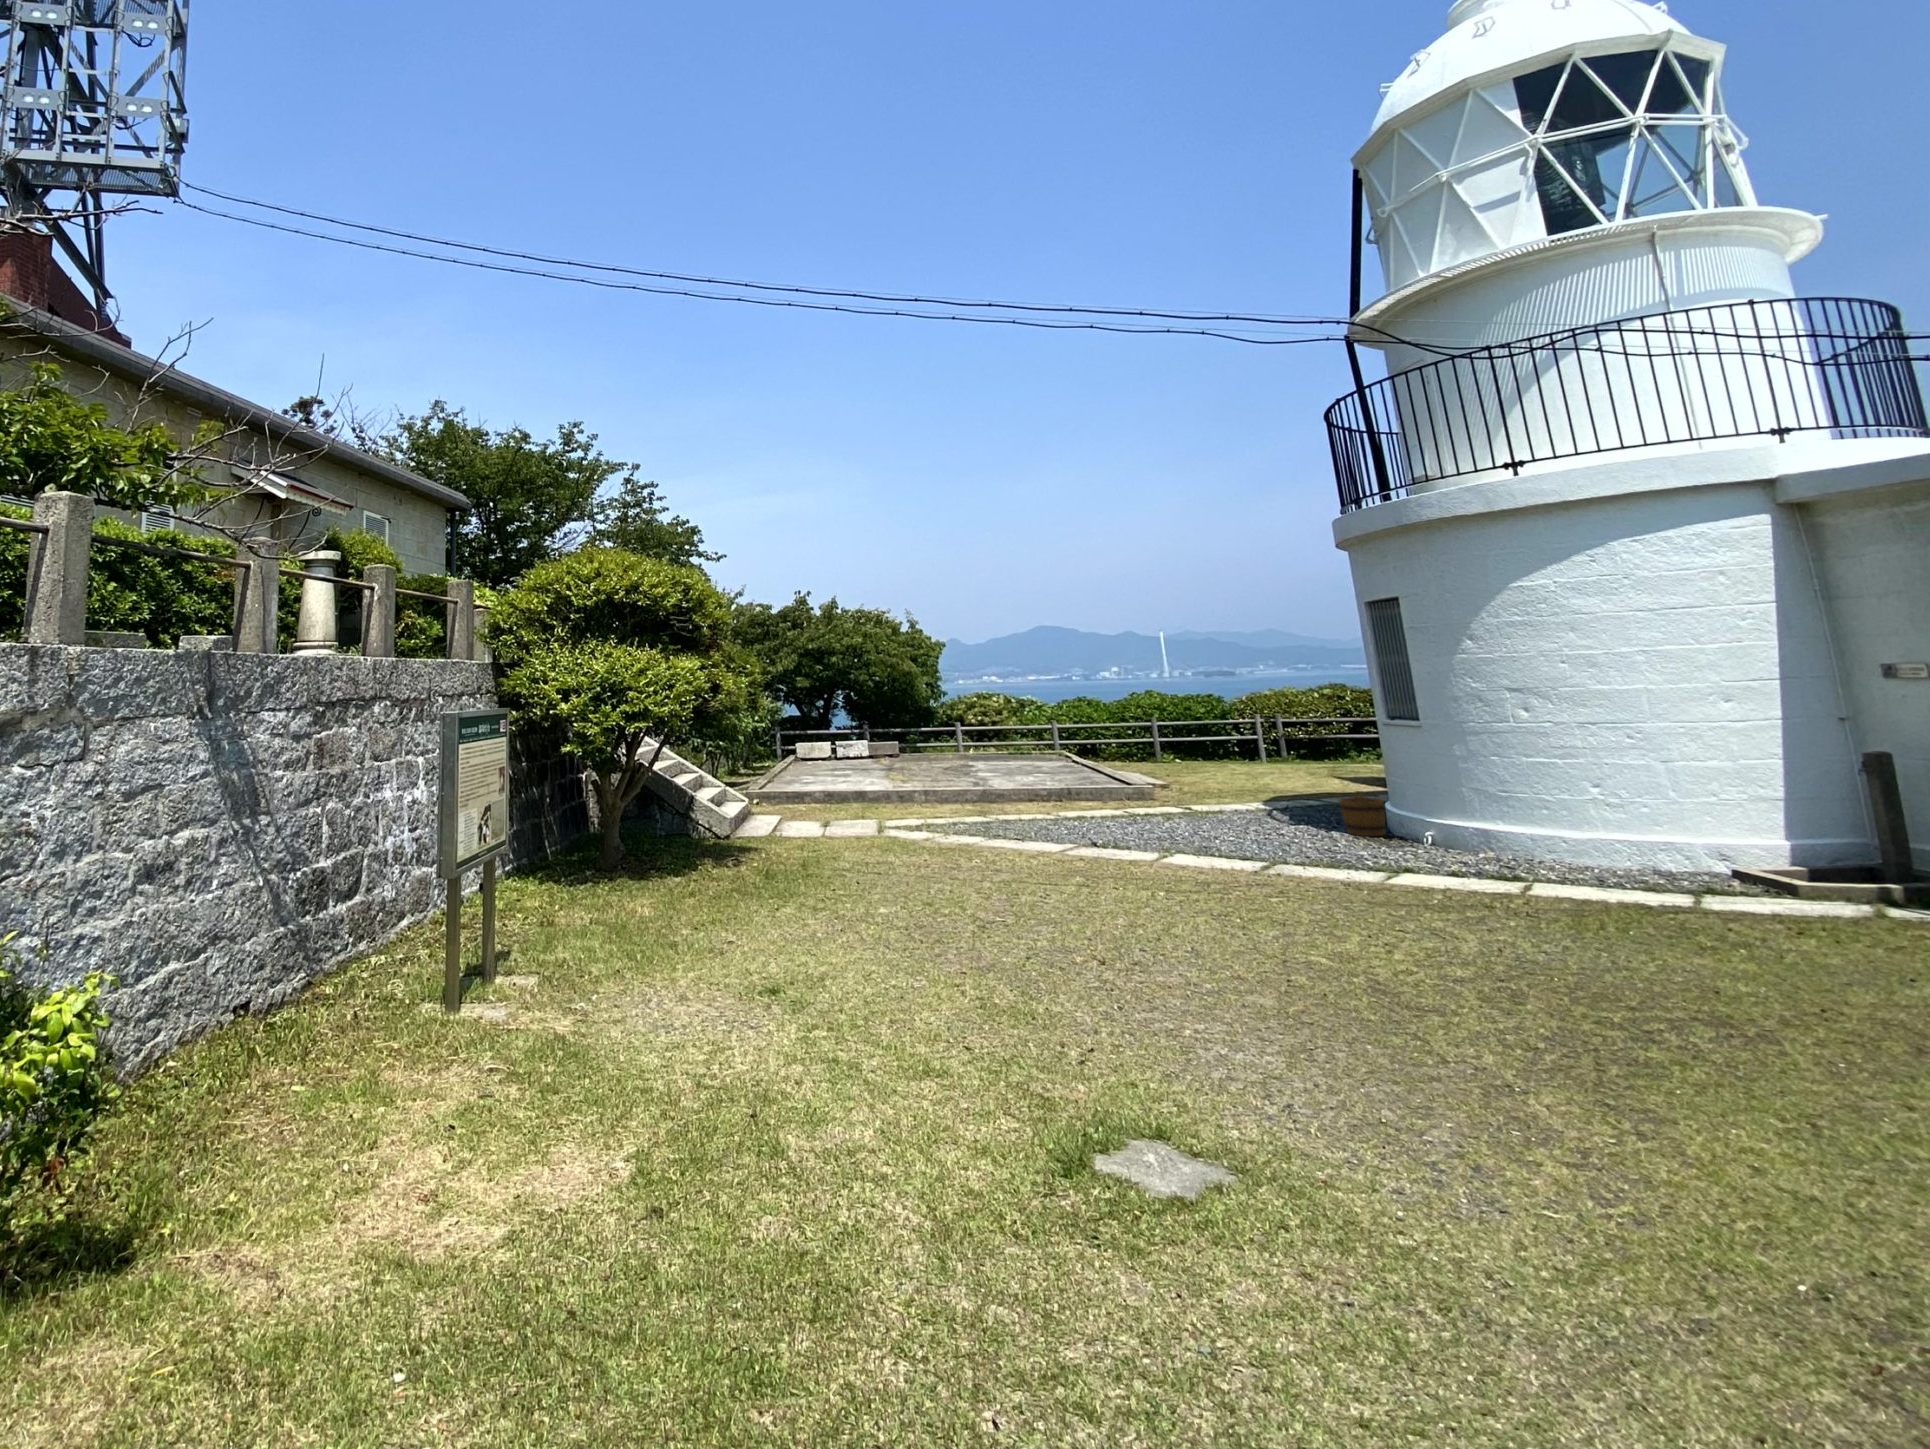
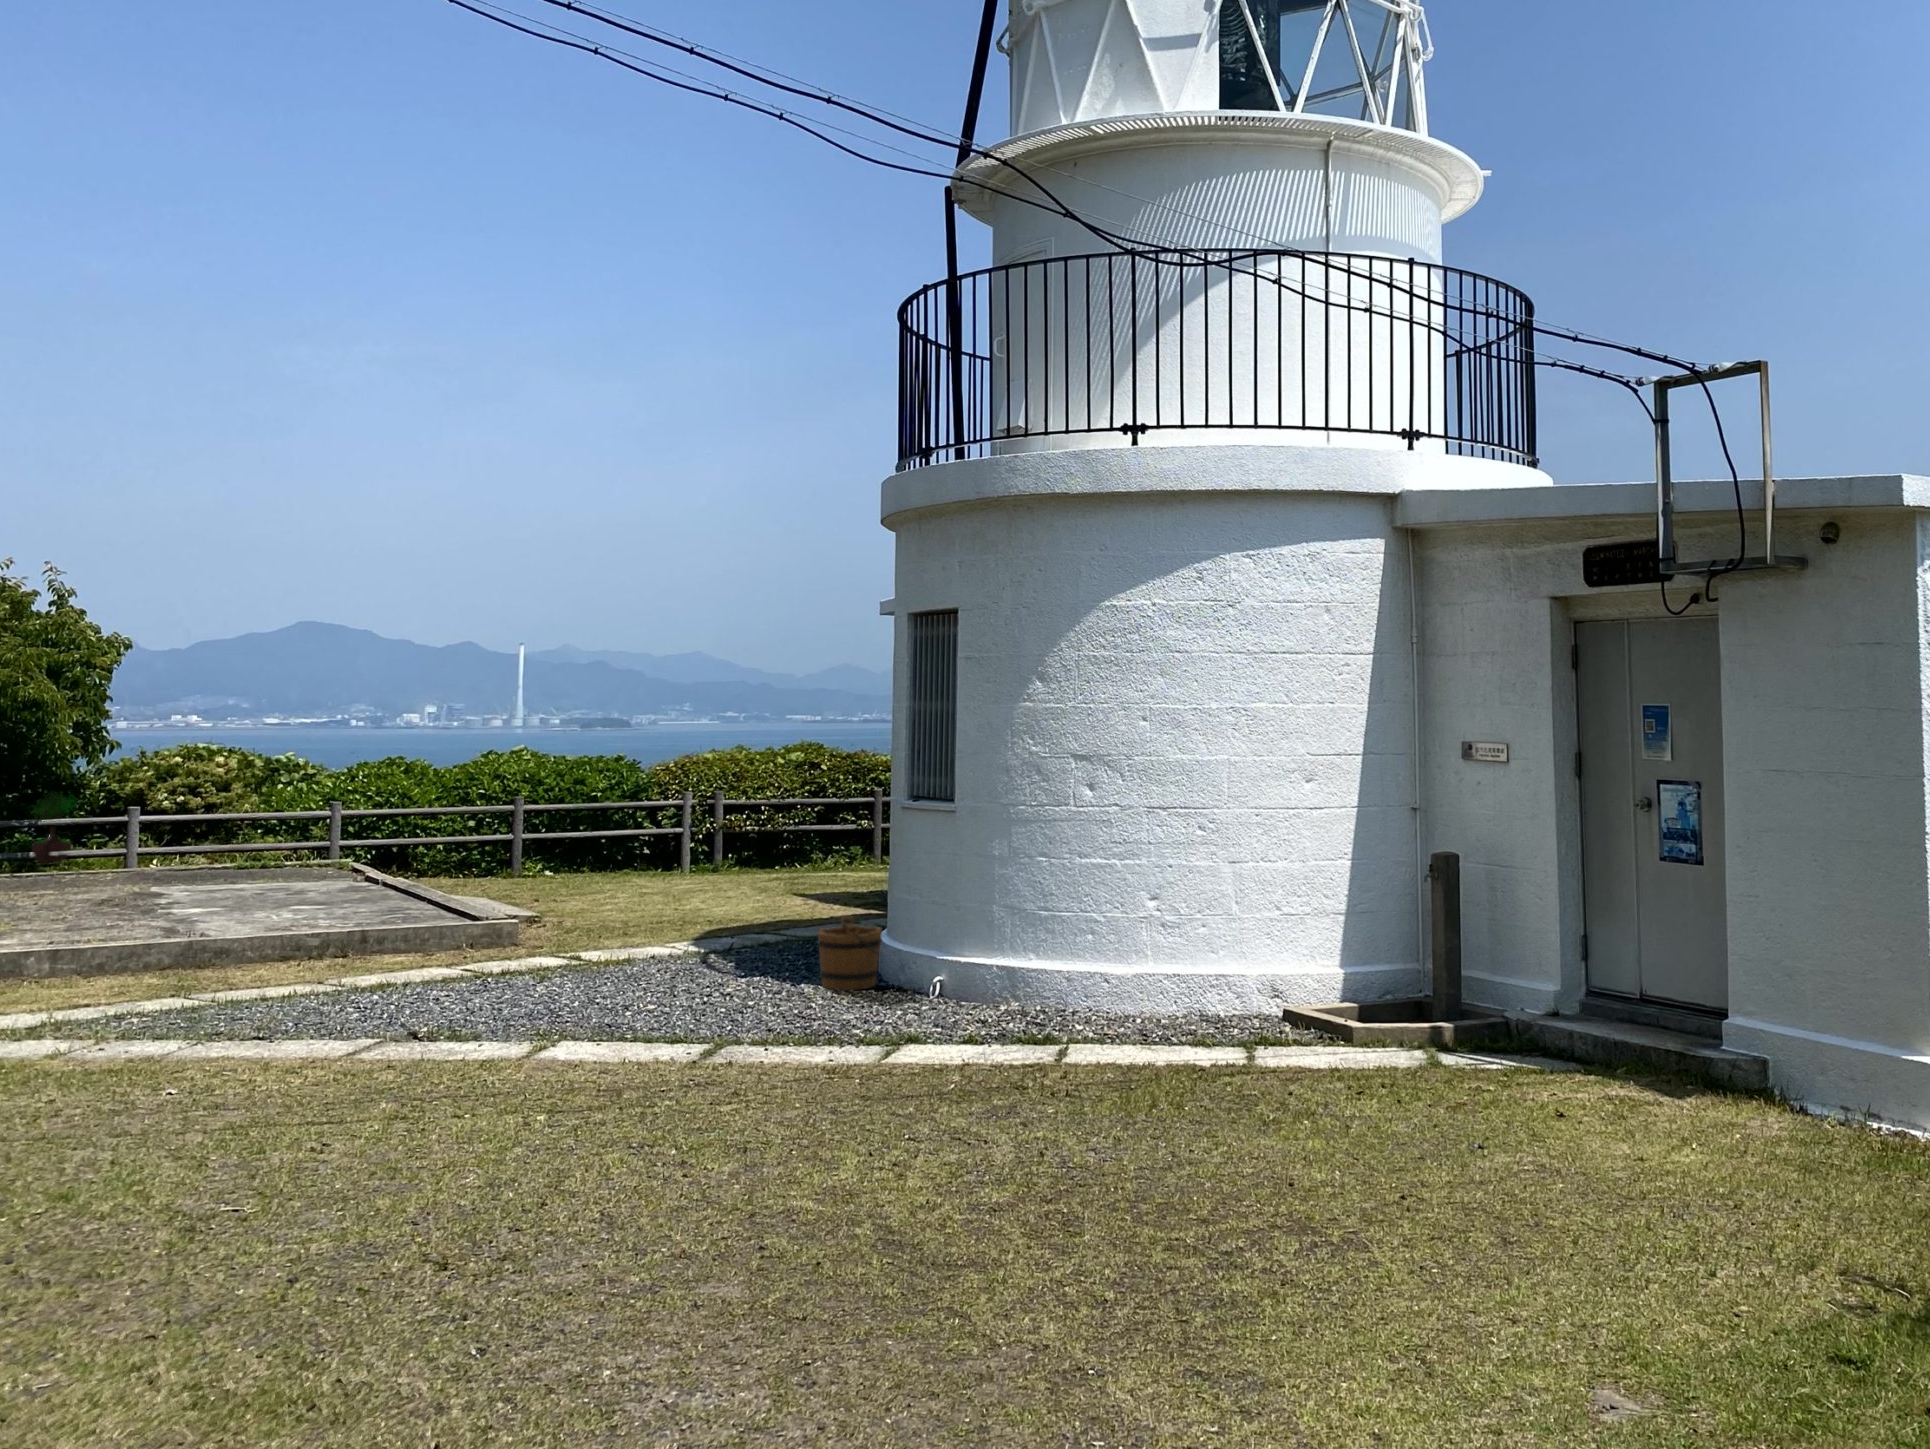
potted tree: none [912,715,933,753] -> present [31,794,74,865]

